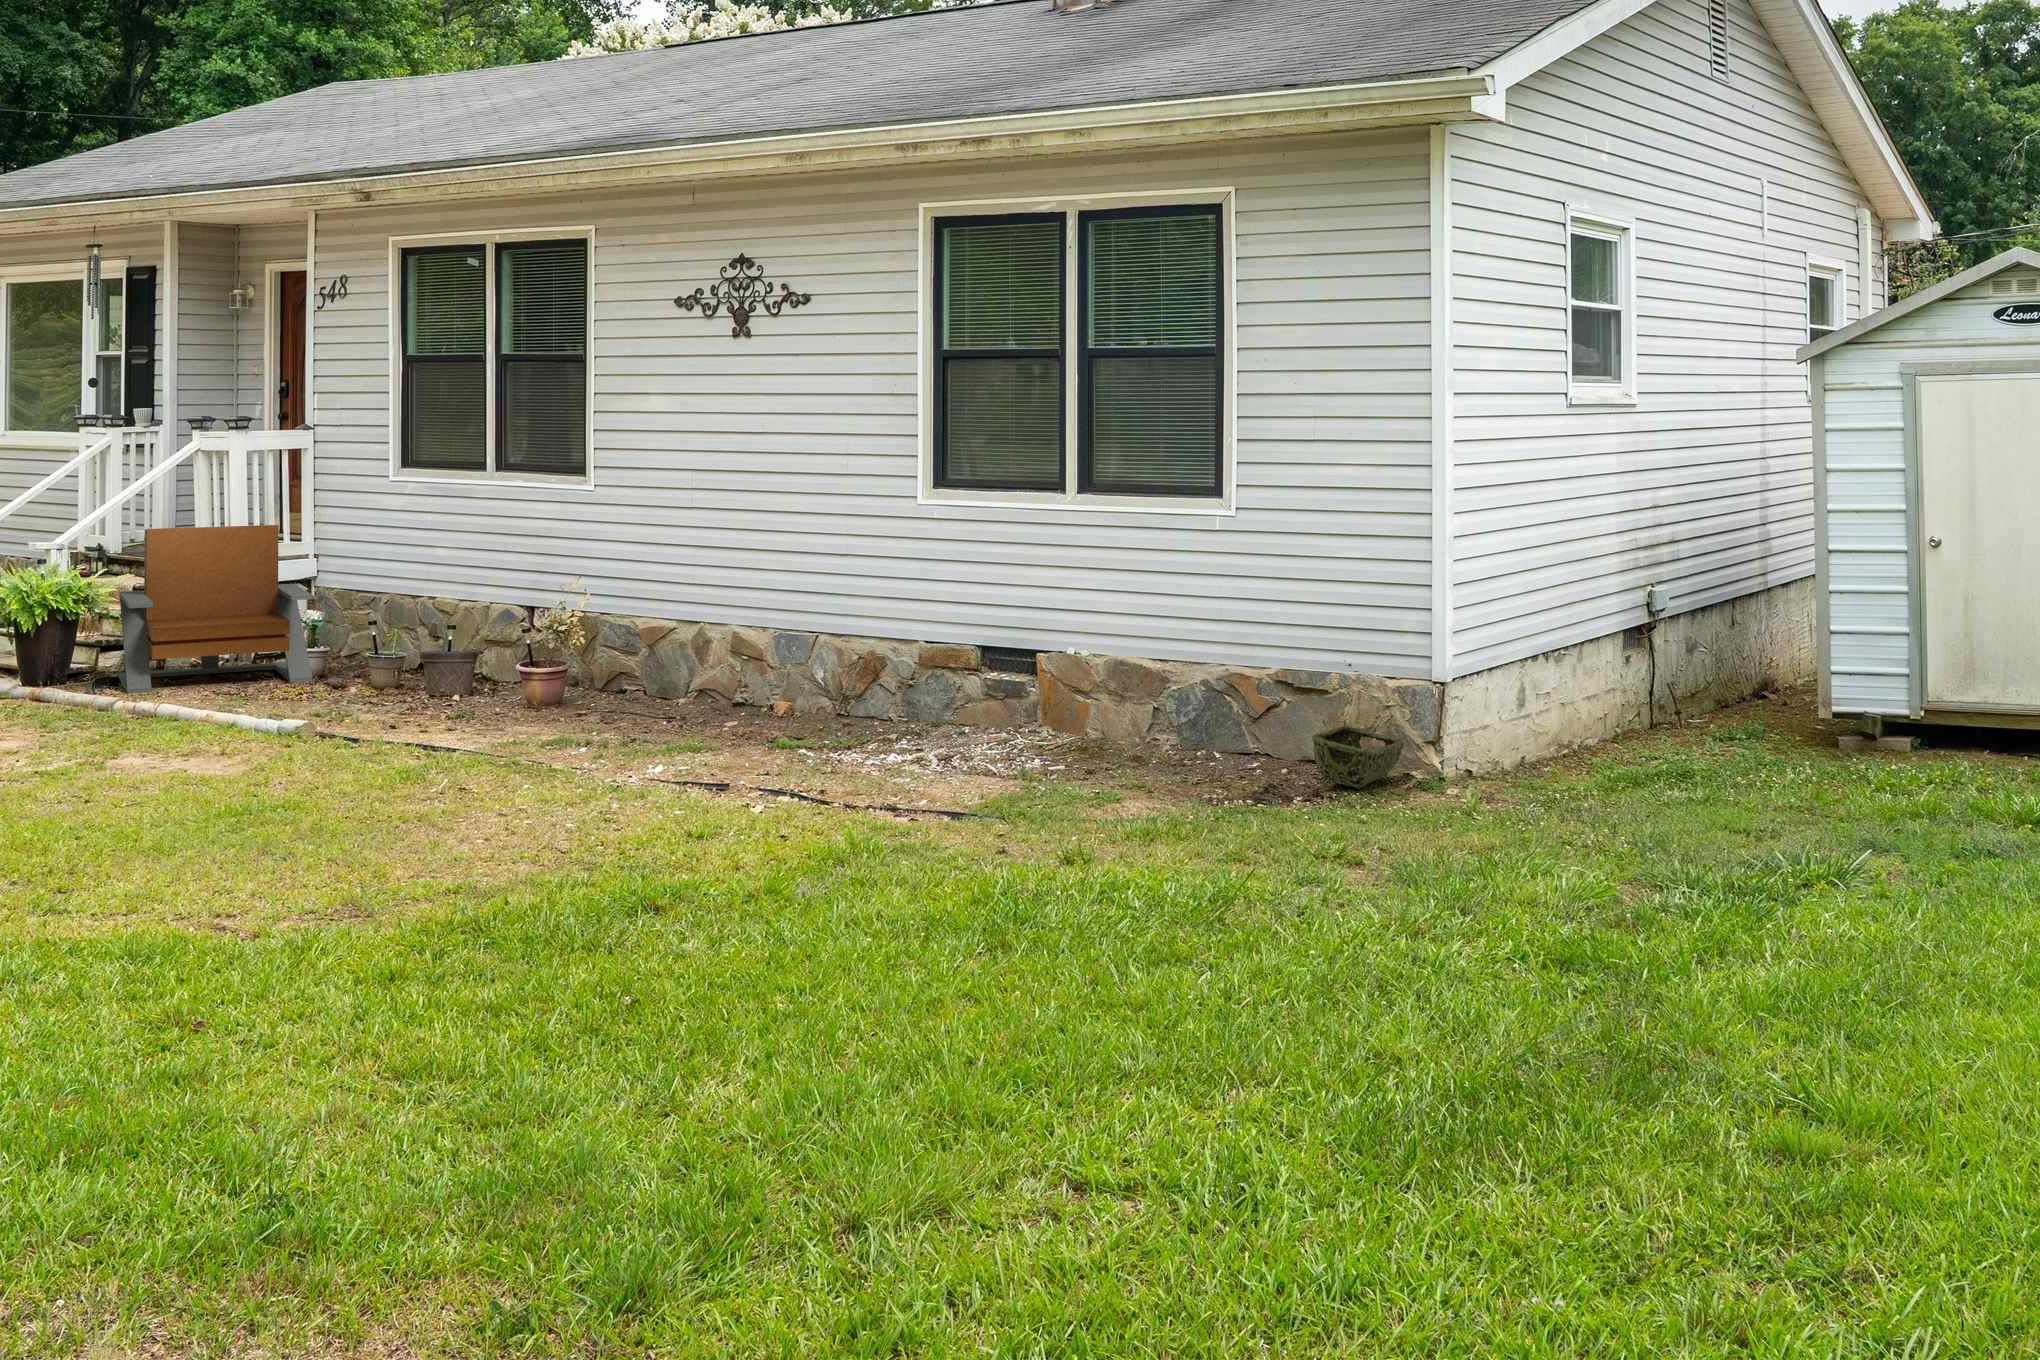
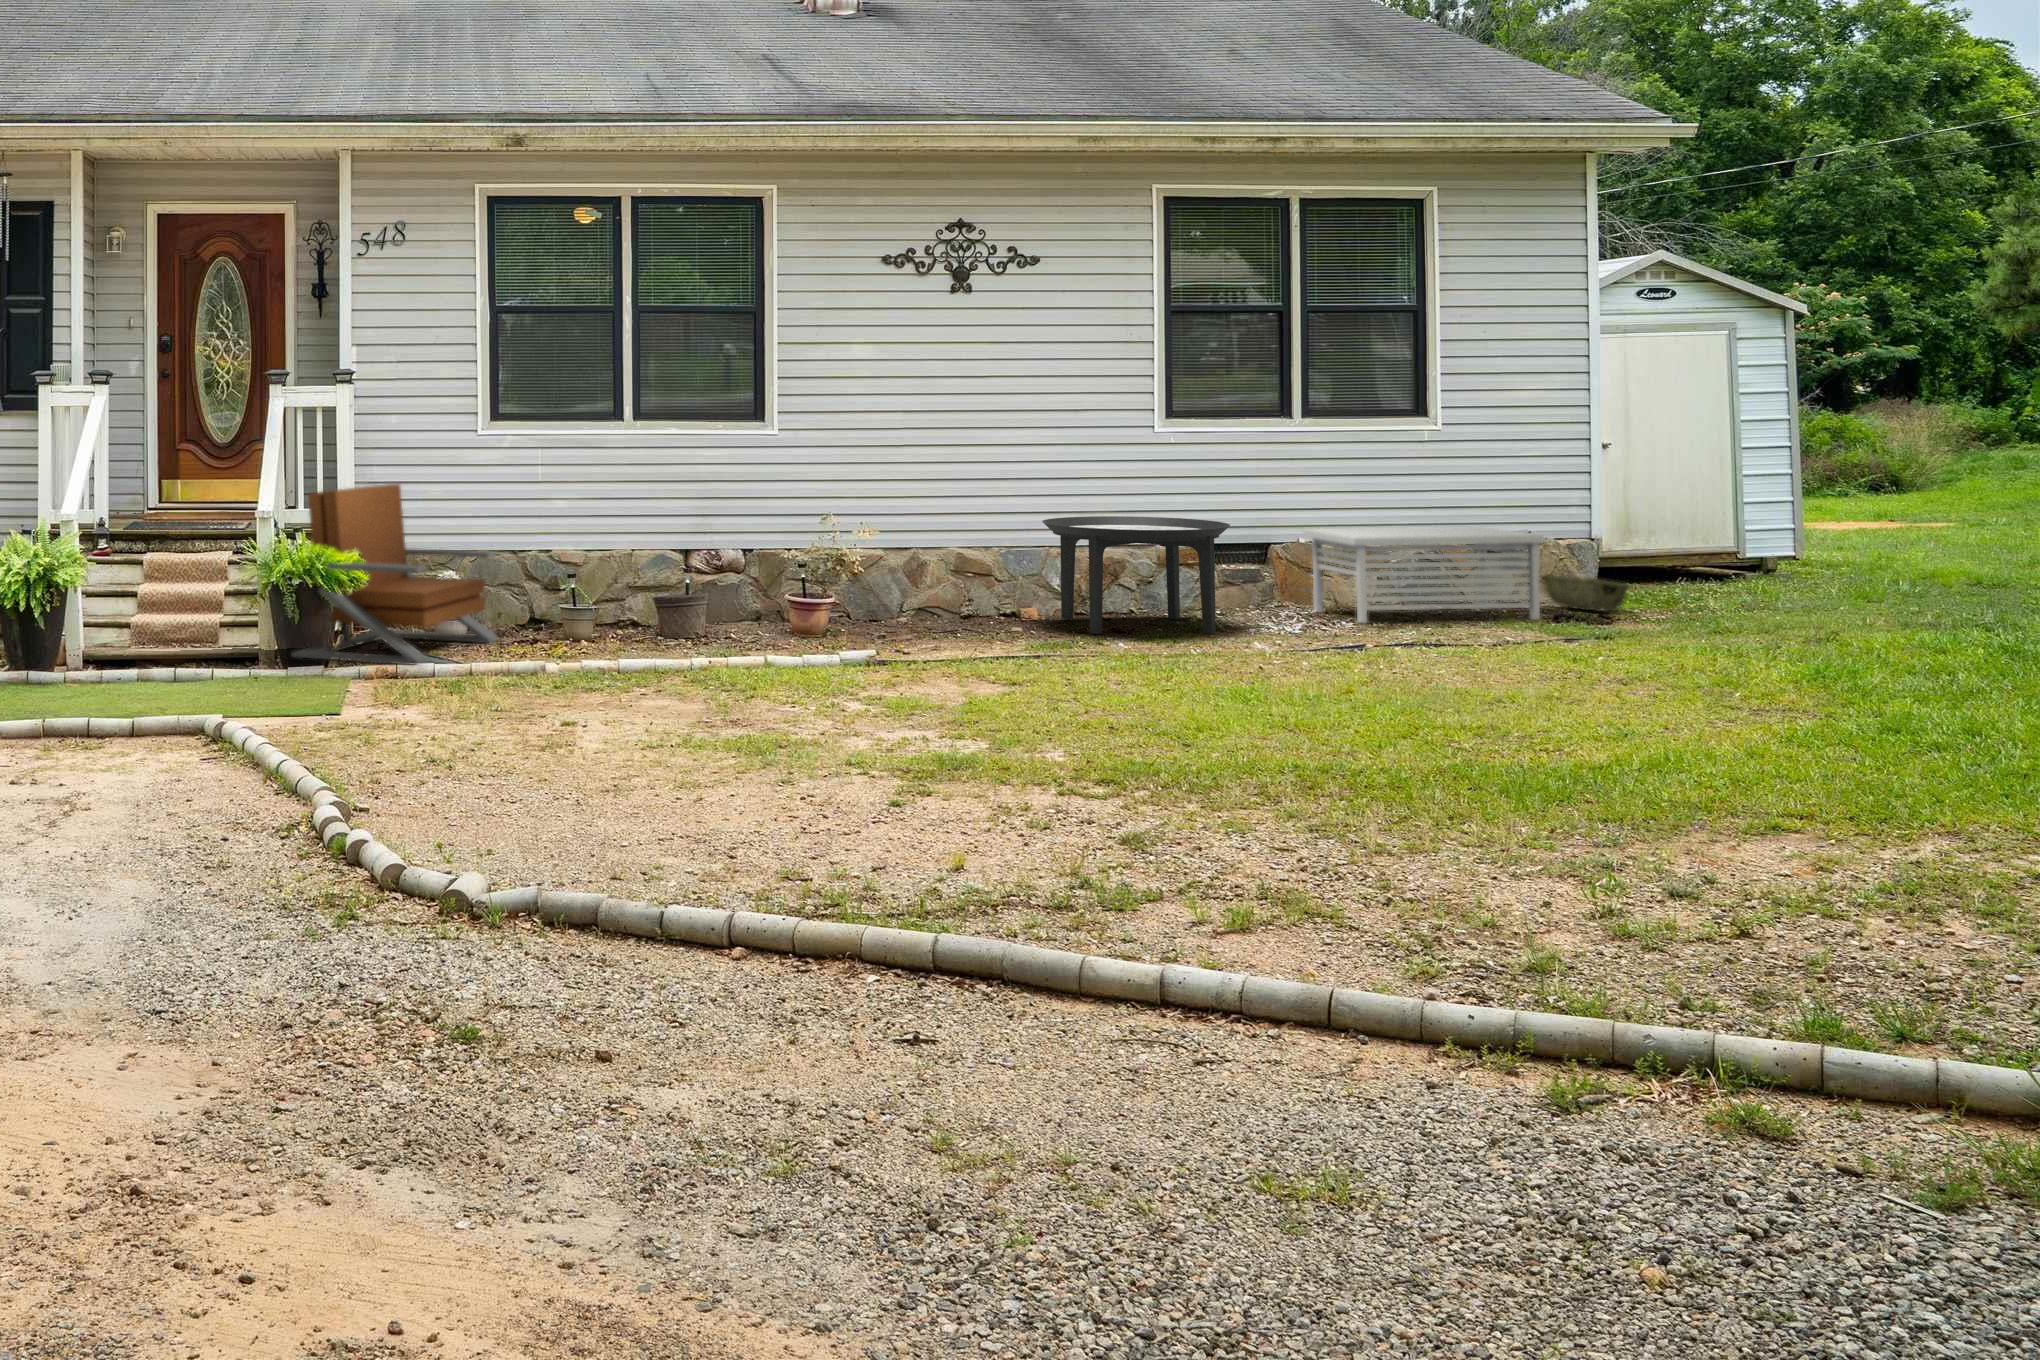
round table: none [685,600,898,752] -> present [1042,516,1230,634]
storage bench: none [986,636,1272,786] -> present [1303,527,1544,623]

